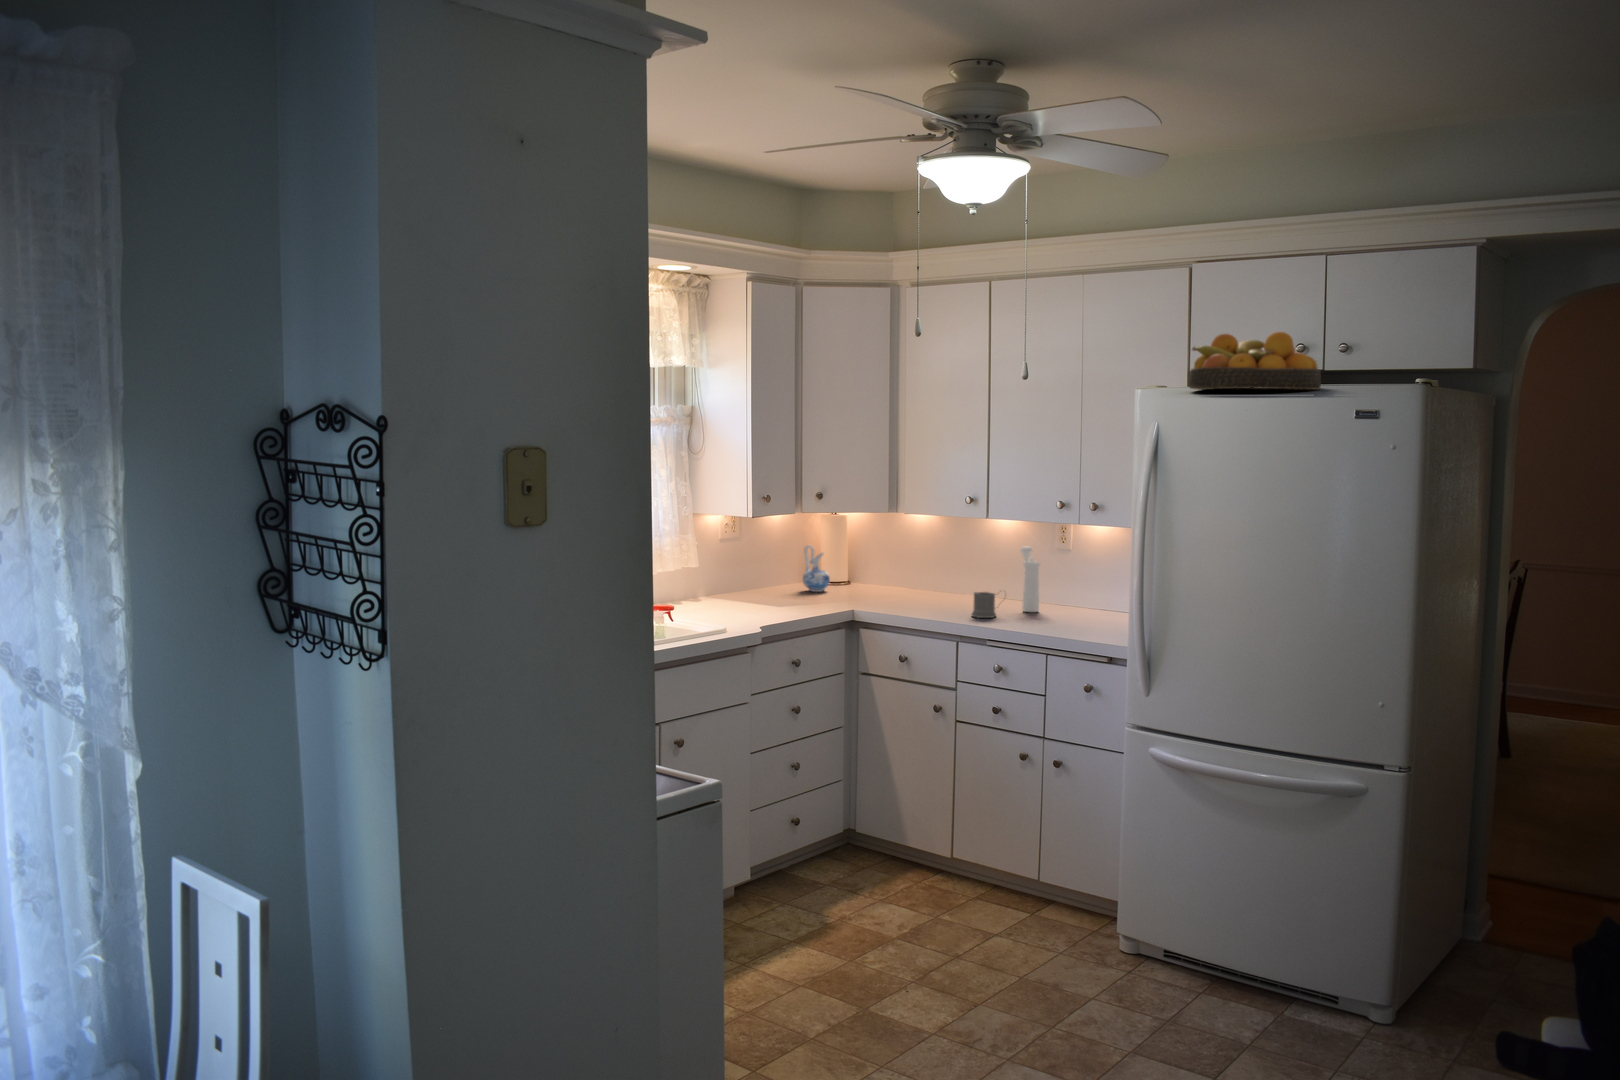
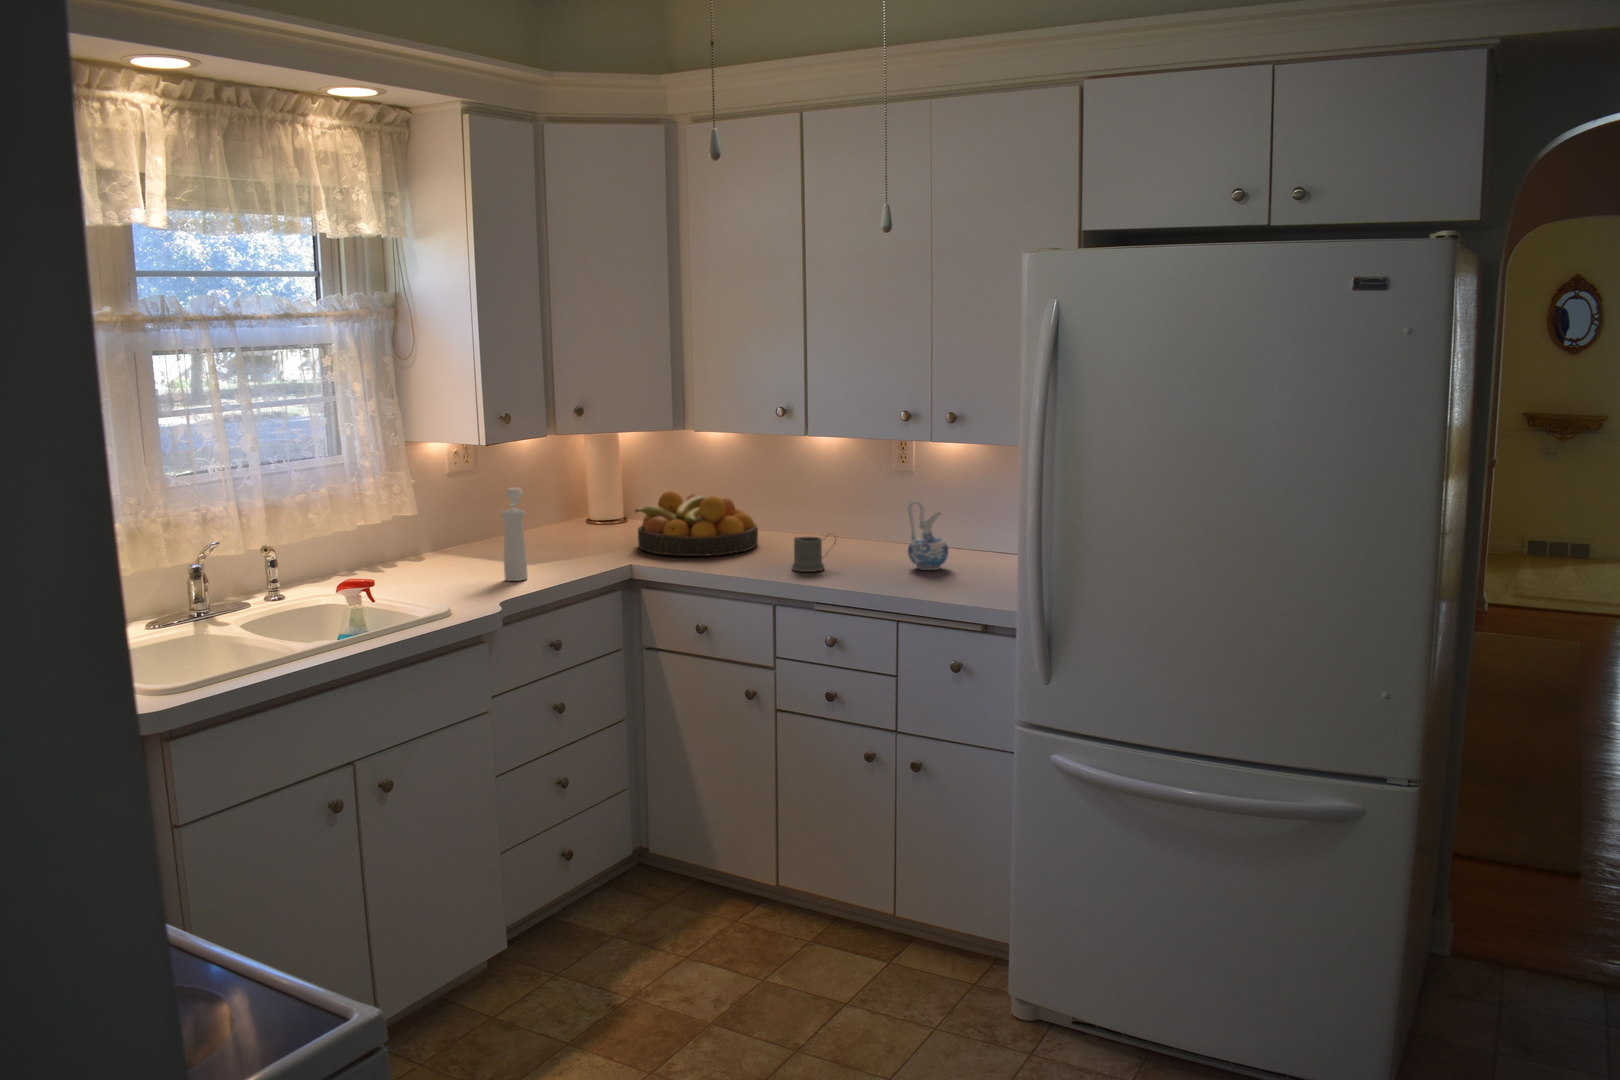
fruit bowl: present [1189,332,1321,390] -> present [635,491,758,556]
ceramic pitcher: present [803,545,830,592] -> present [908,500,948,570]
pepper mill: present [1020,547,1040,612] -> present [501,488,528,581]

